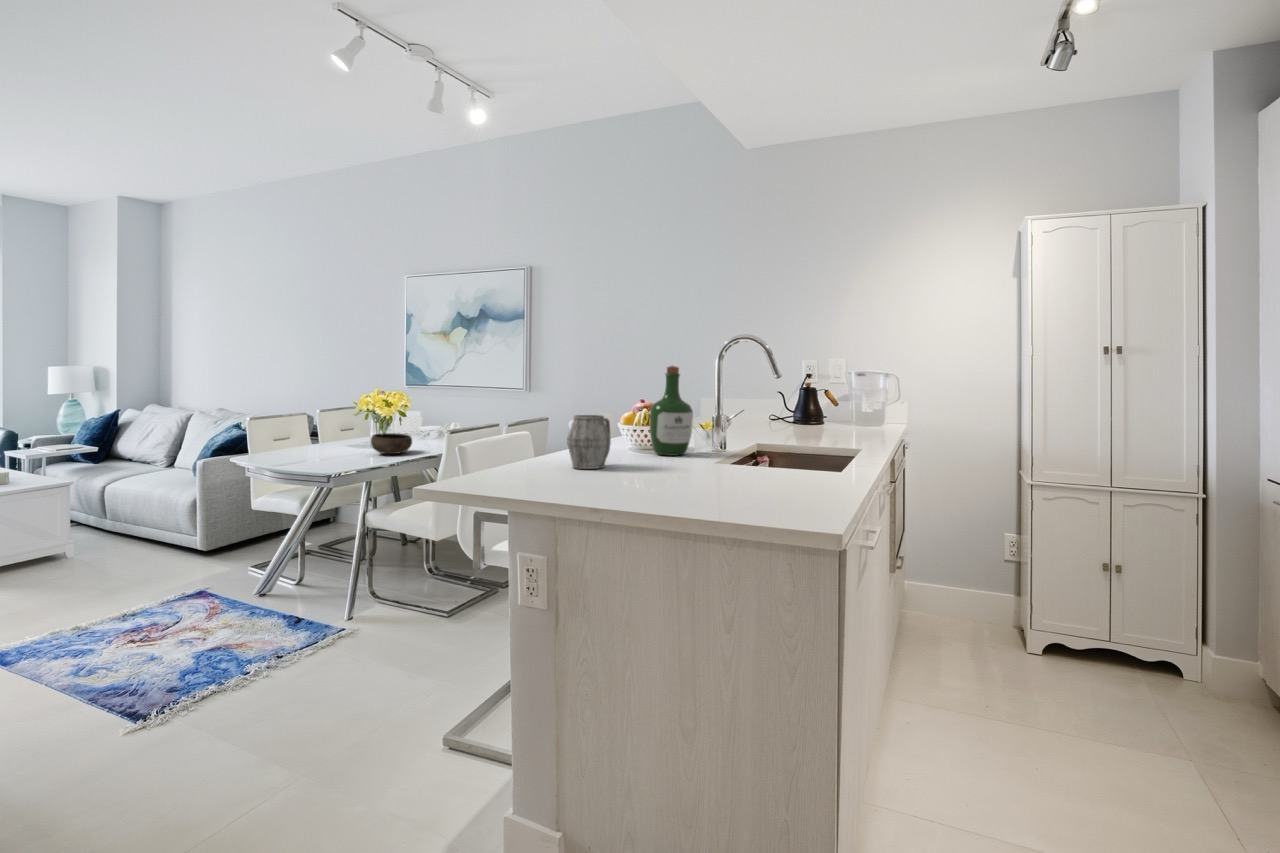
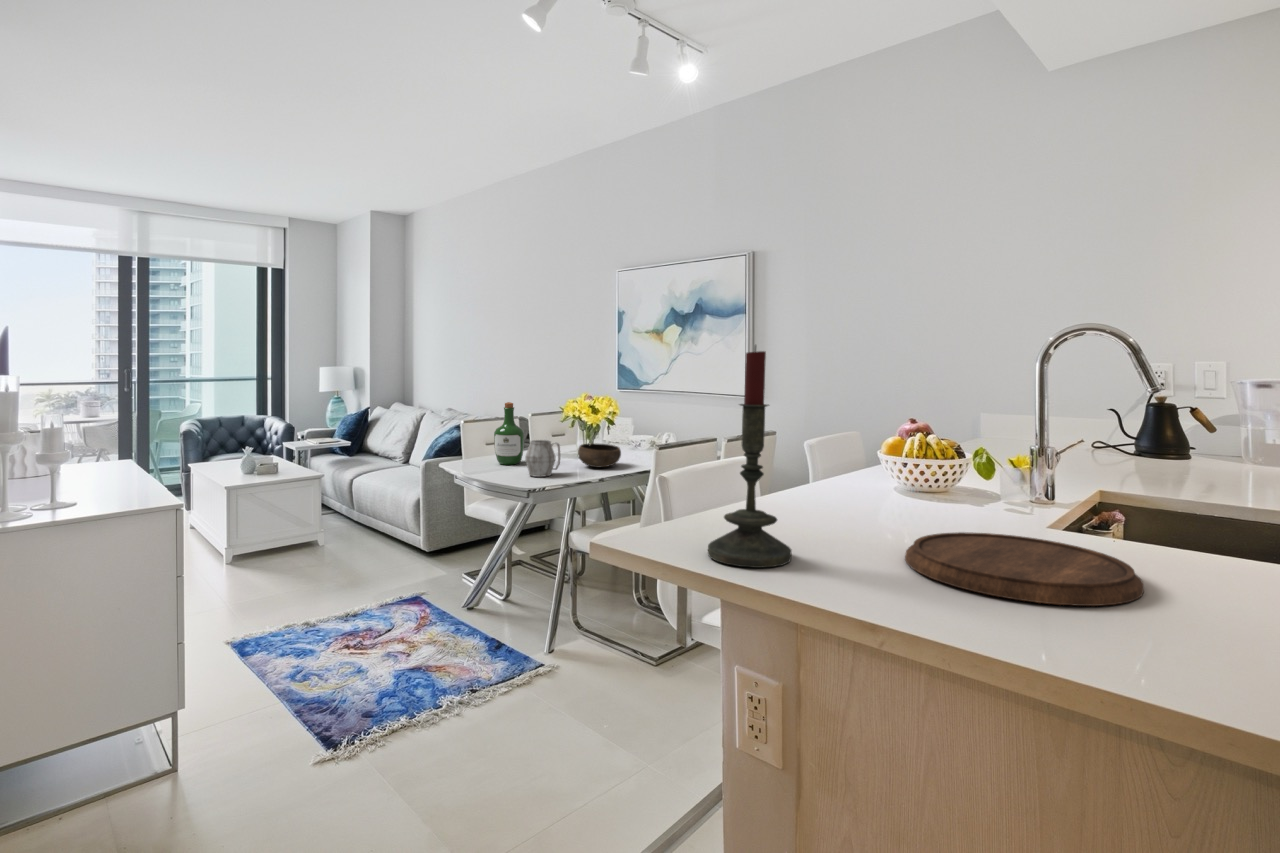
candle: none [488,342,545,490] -> present [708,346,791,568]
wine bottle: present [650,366,693,456] -> present [494,402,524,465]
mug: present [567,415,611,469] -> present [525,440,560,477]
cutting board: none [618,465,745,493] -> present [905,532,1144,606]

